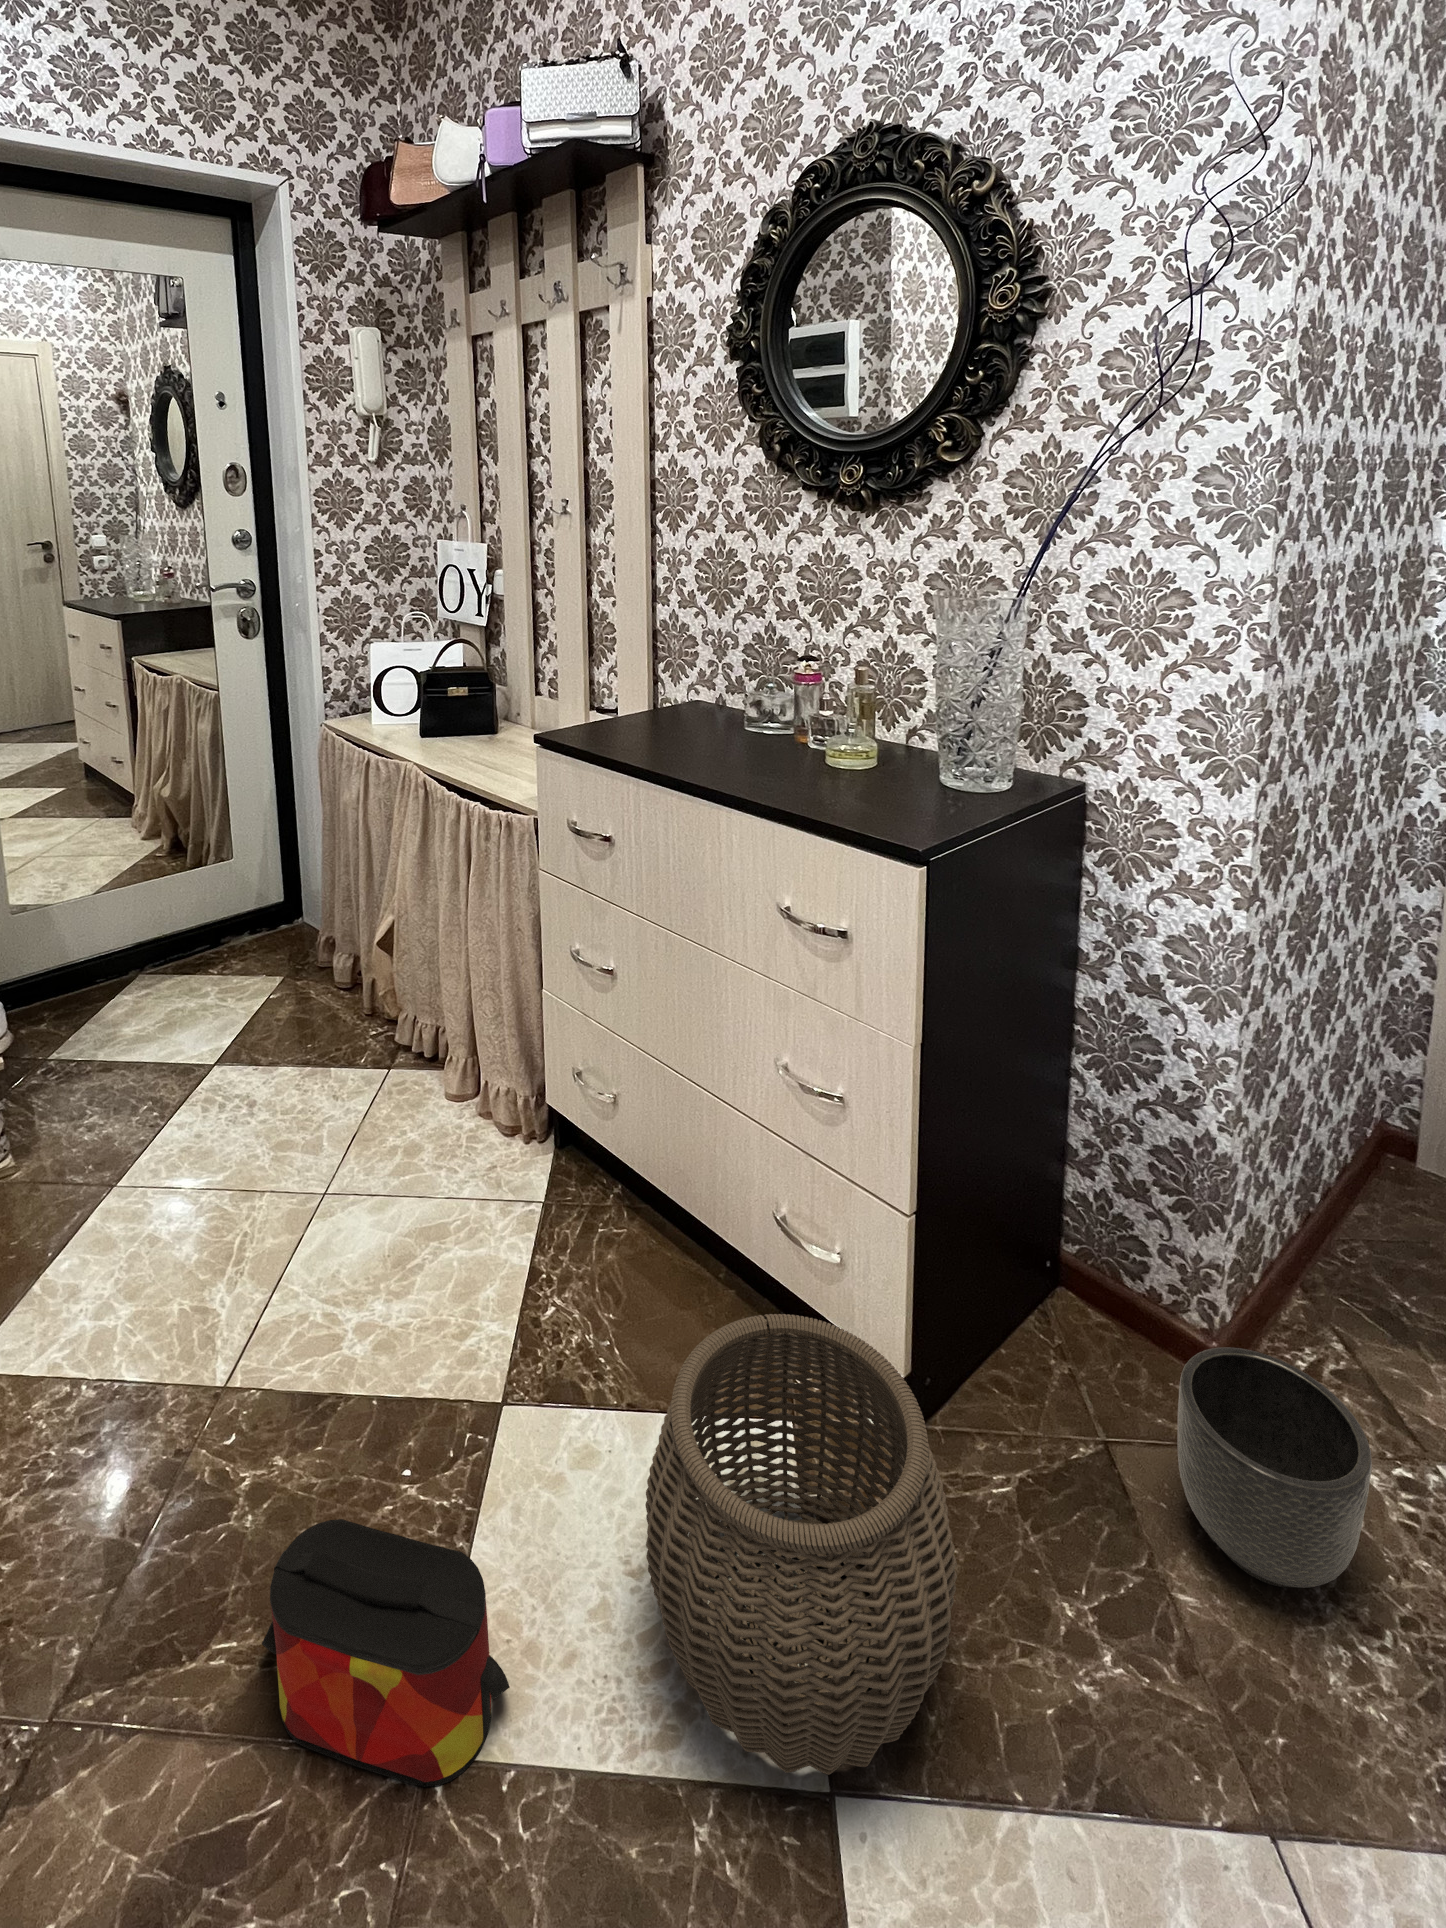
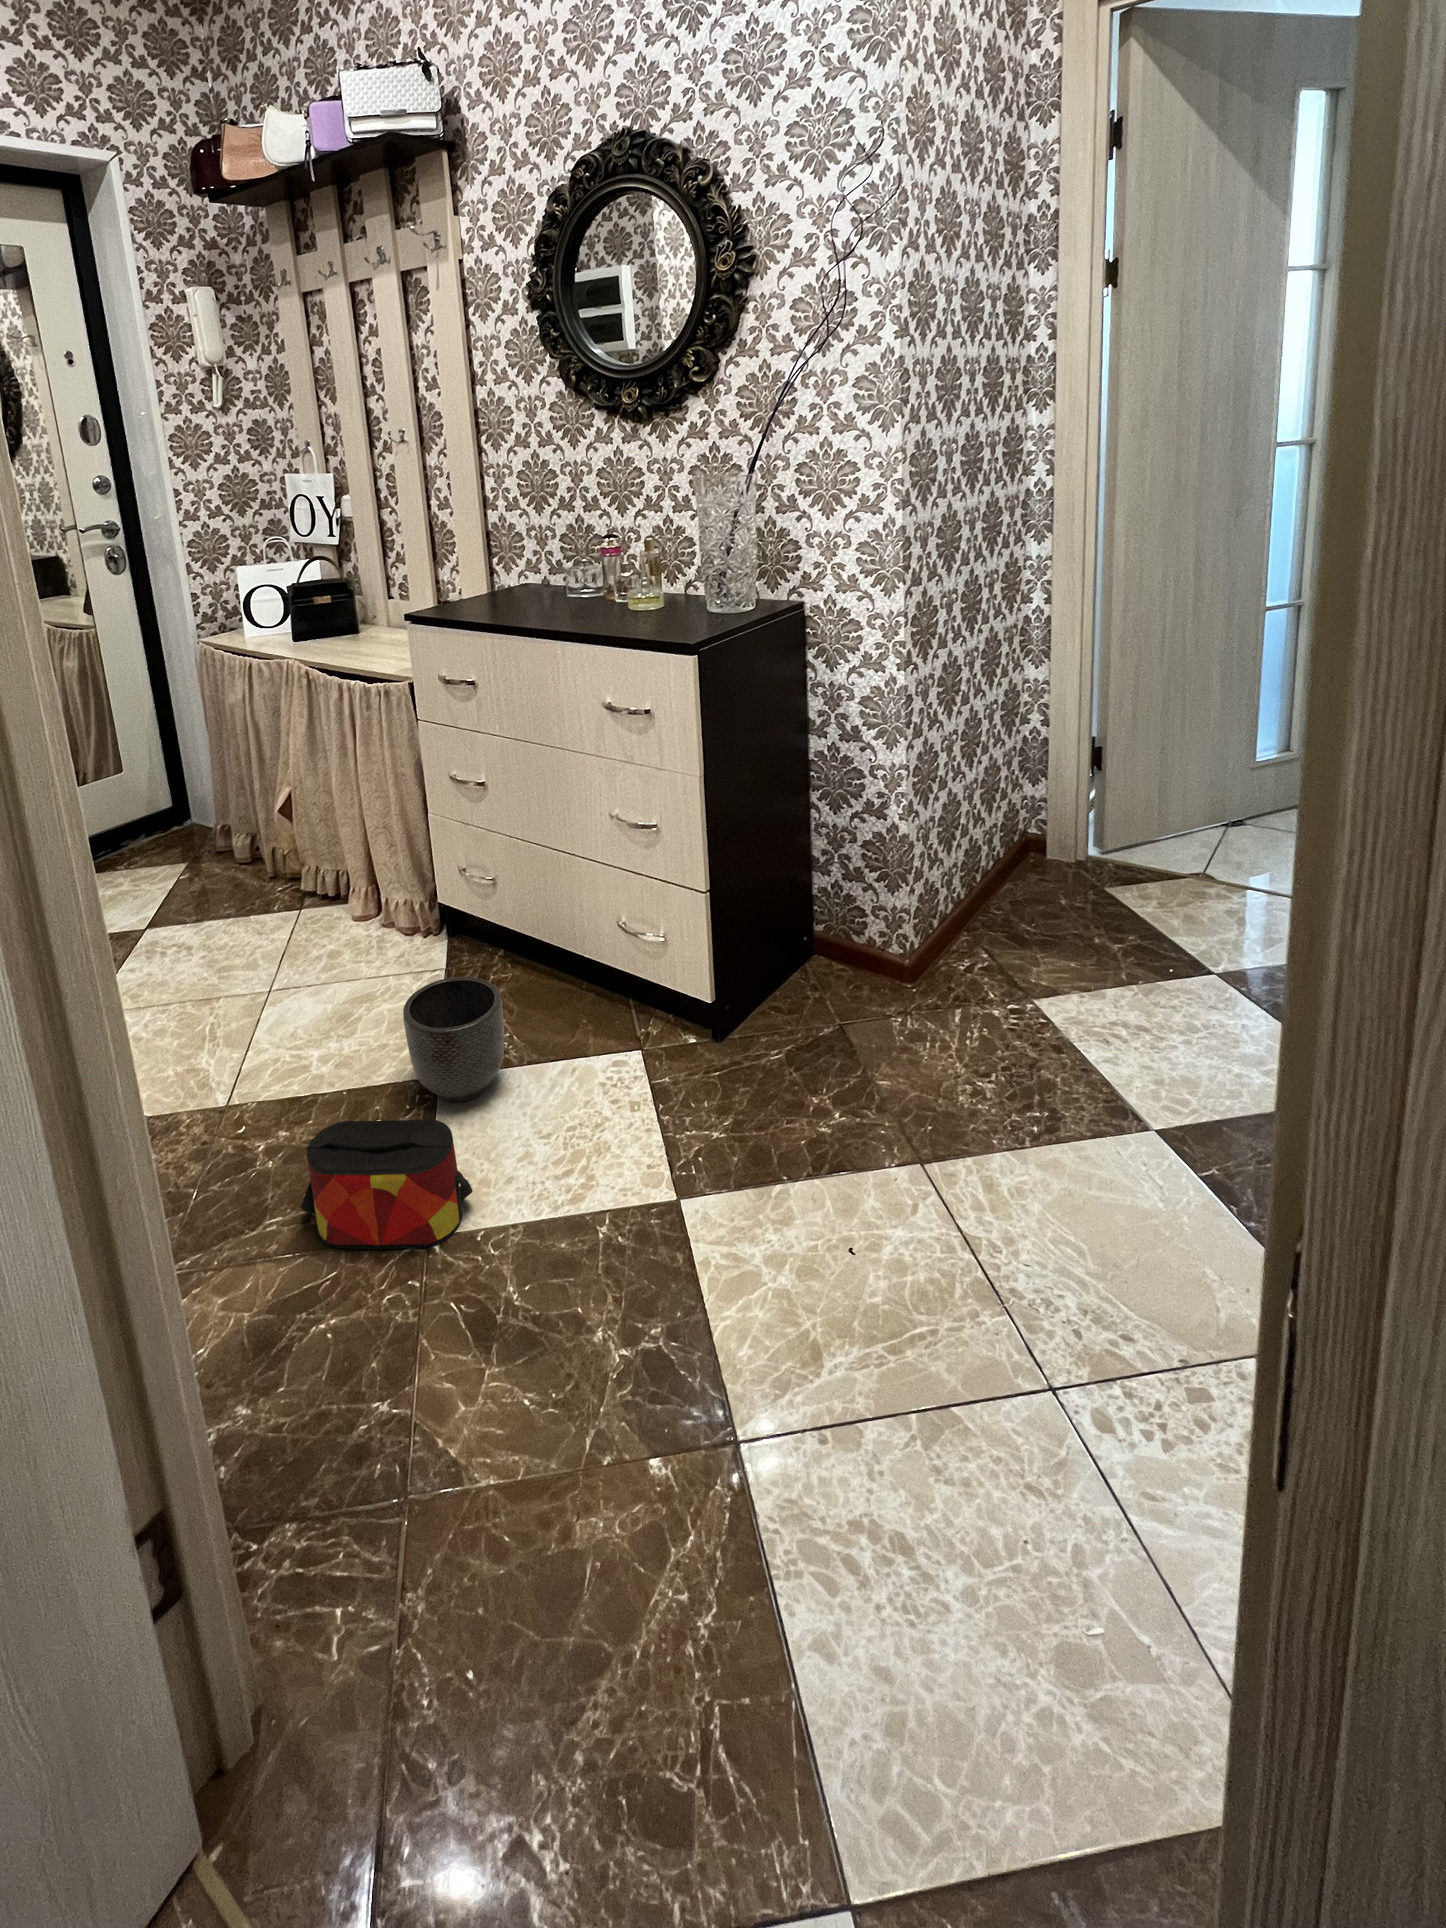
woven basket: present [645,1314,957,1775] -> none [548,956,743,1194]
planter: present [1177,1347,1372,1588] -> present [403,977,504,1102]

